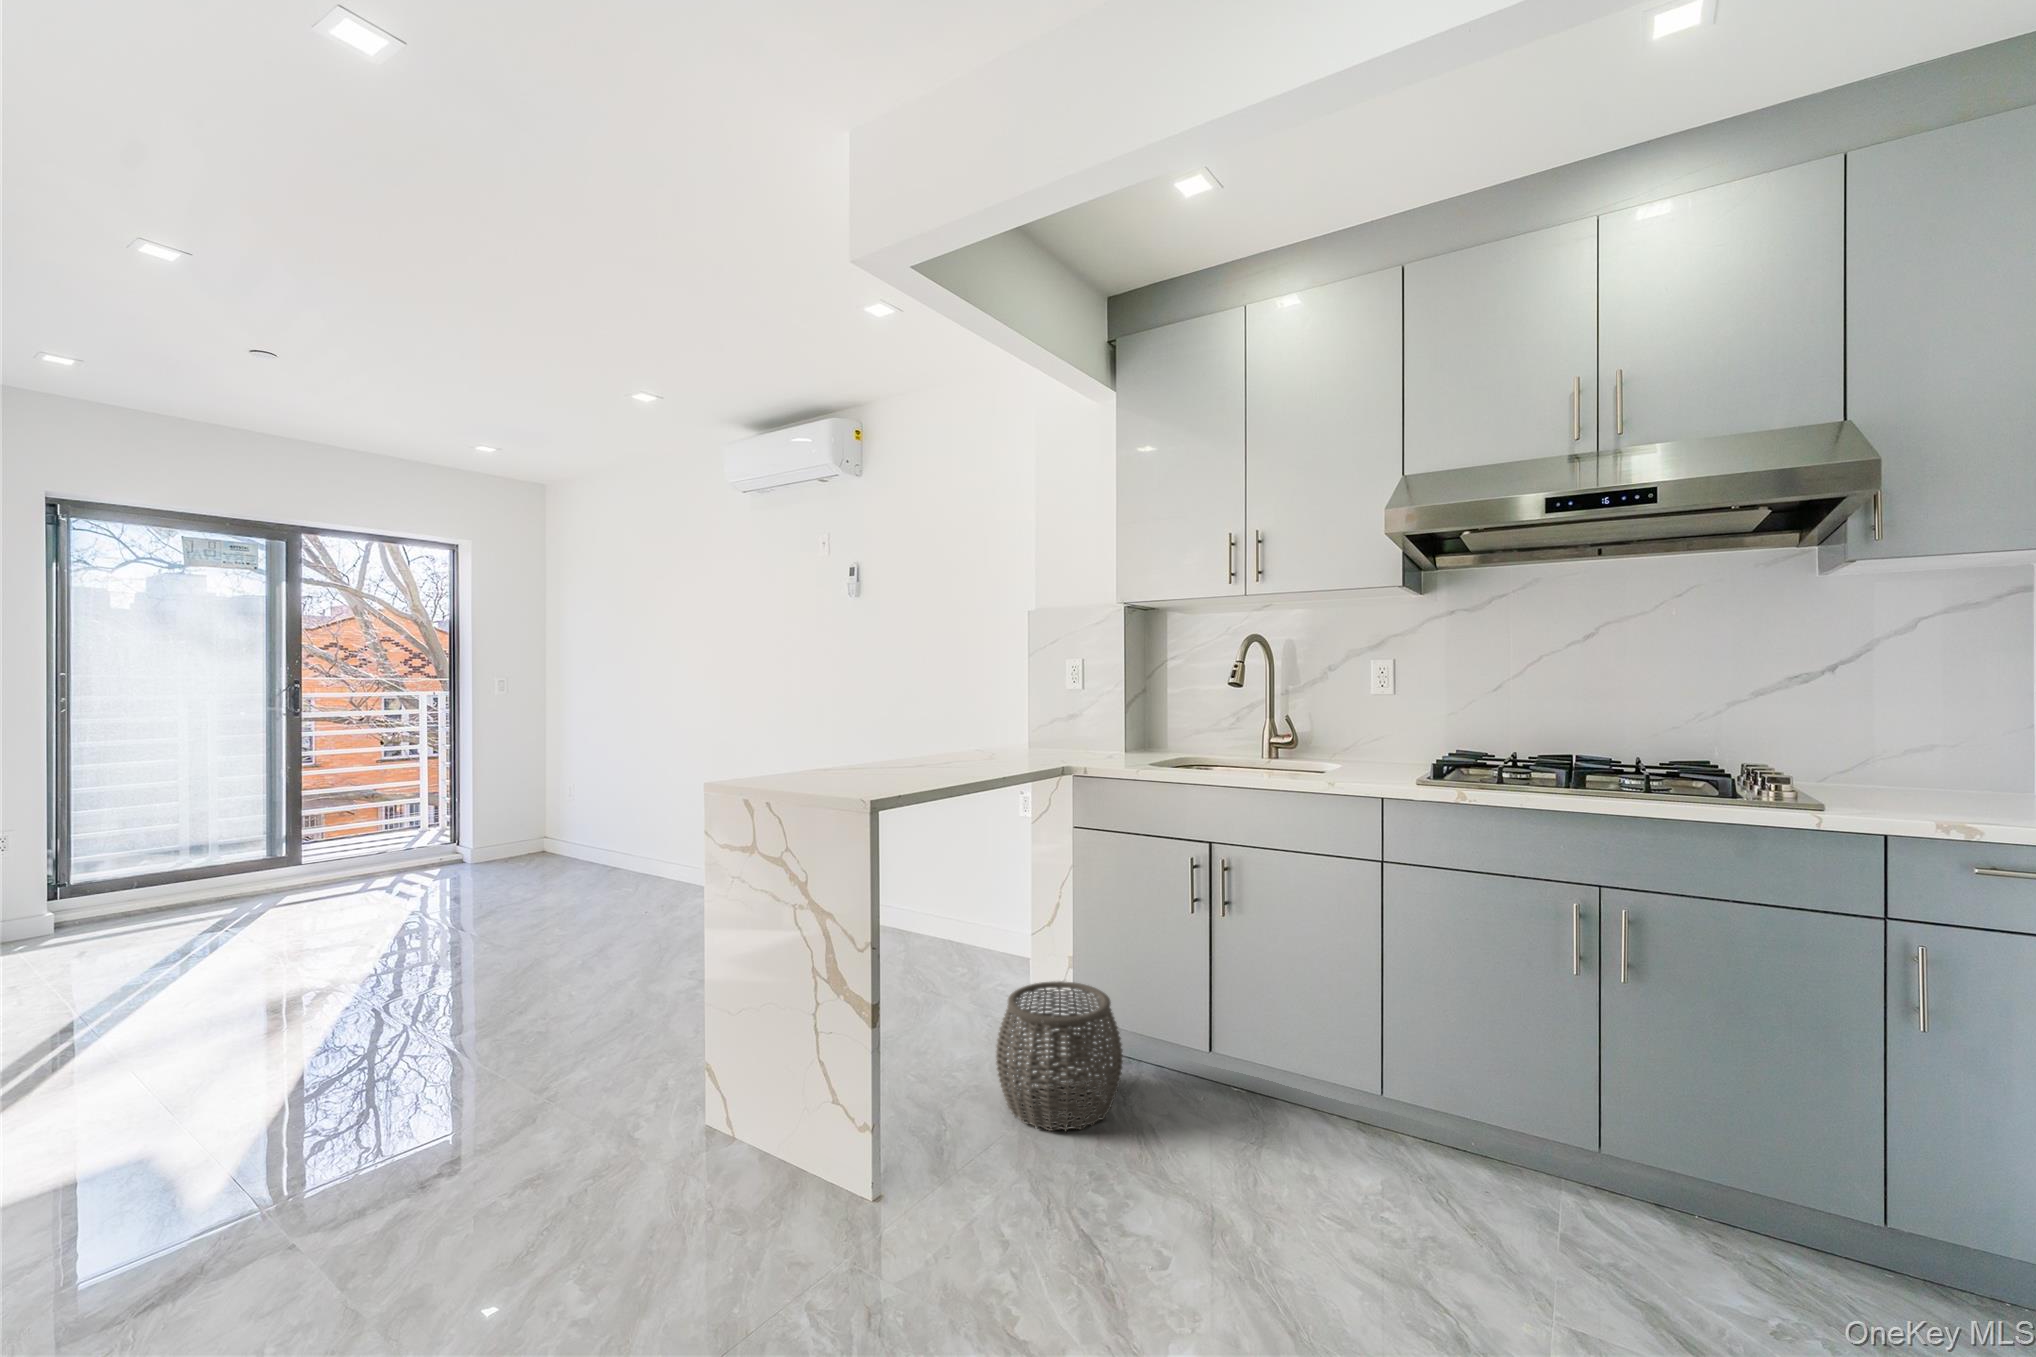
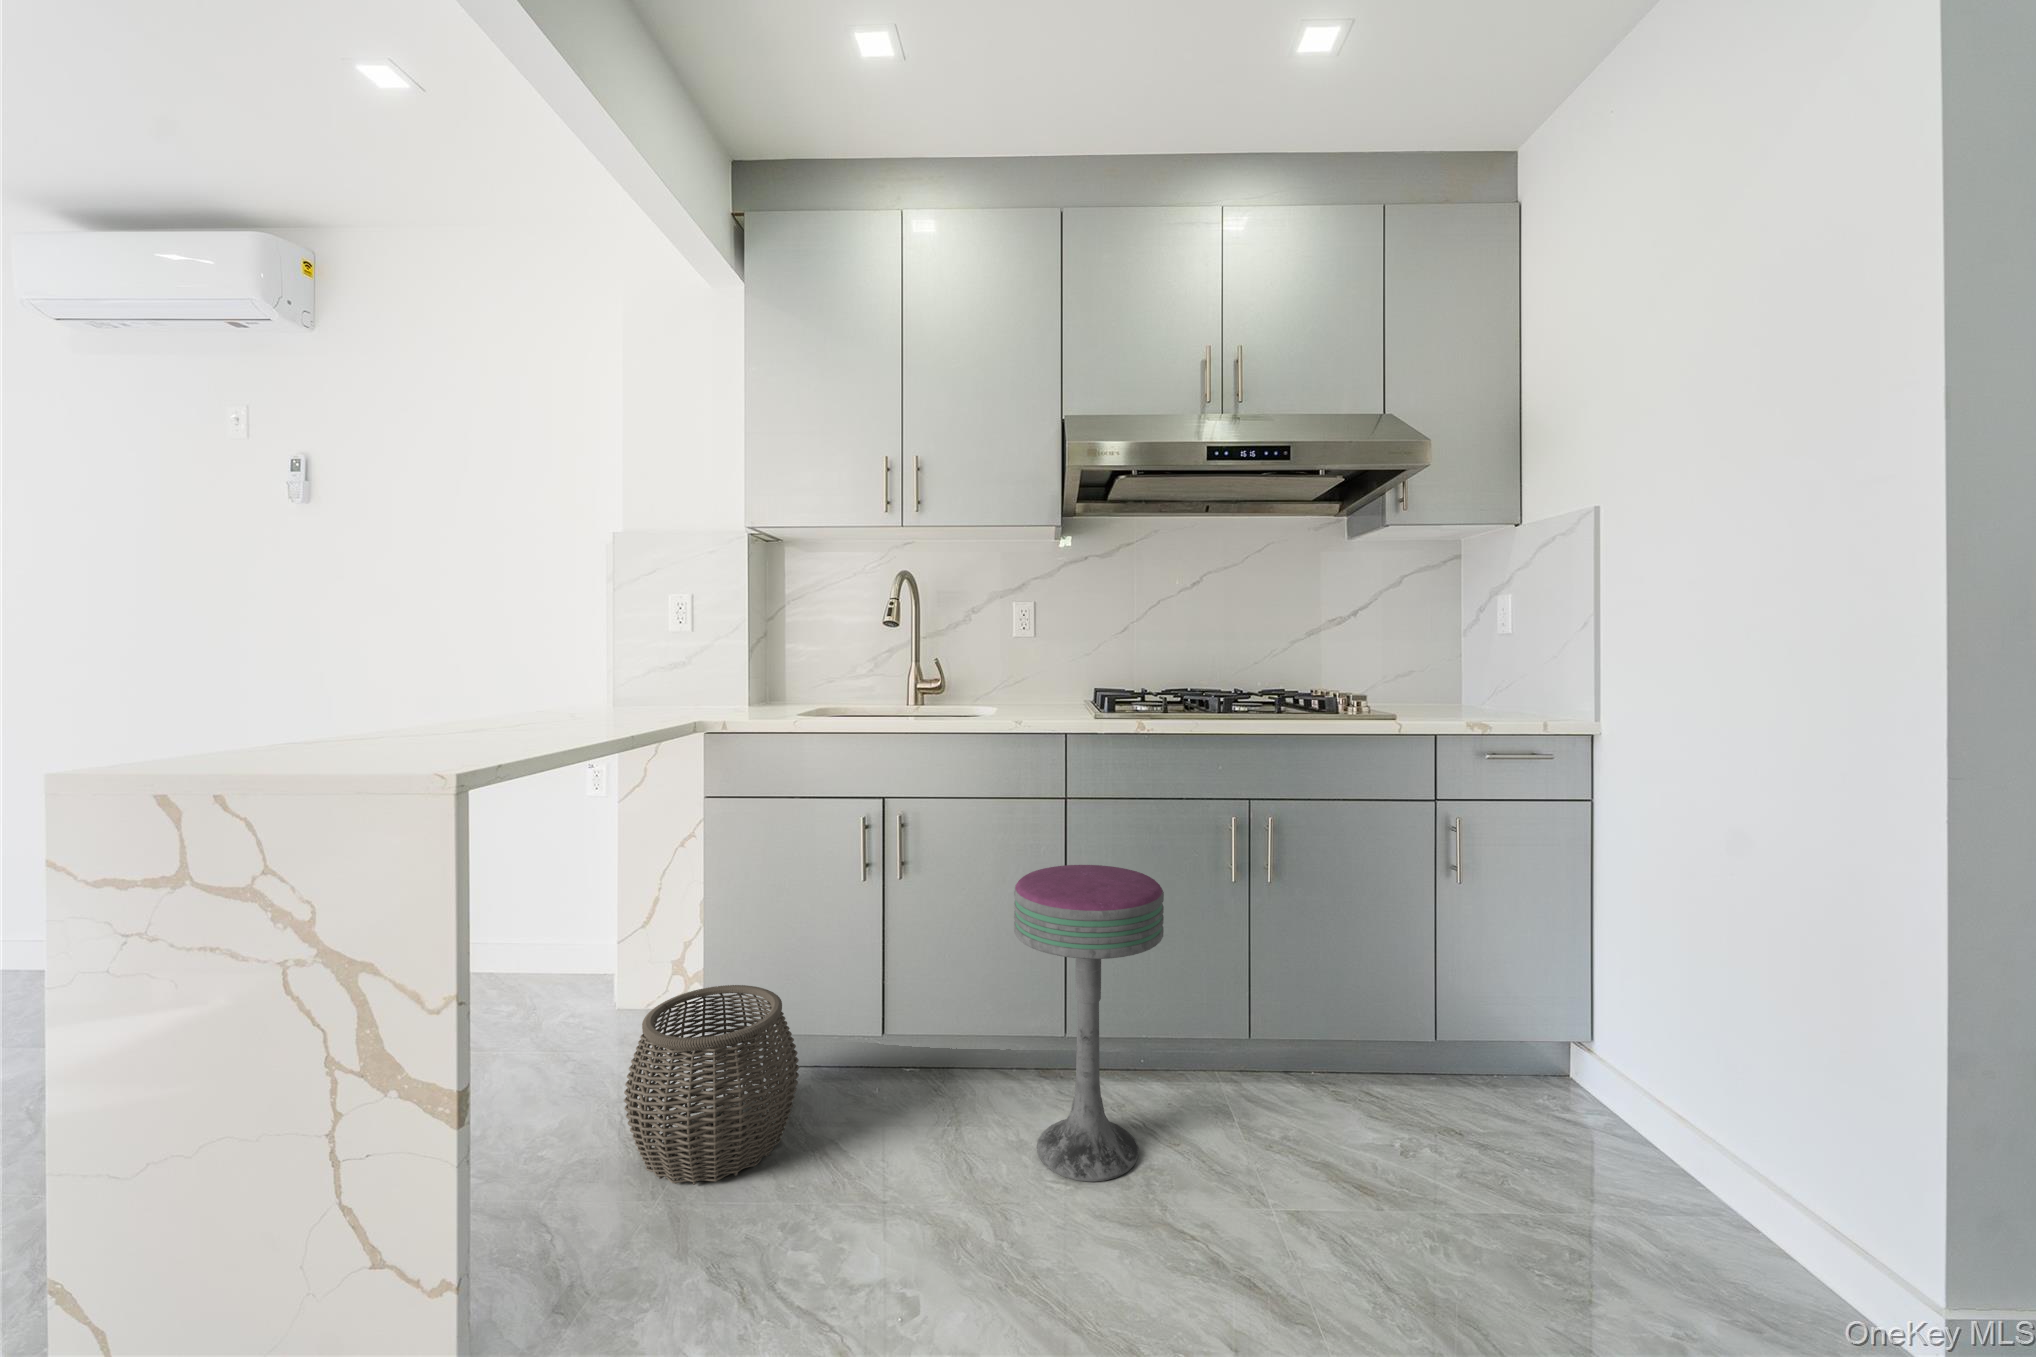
bar stool: none [1295,927,1450,1241] -> present [1014,865,1164,1182]

